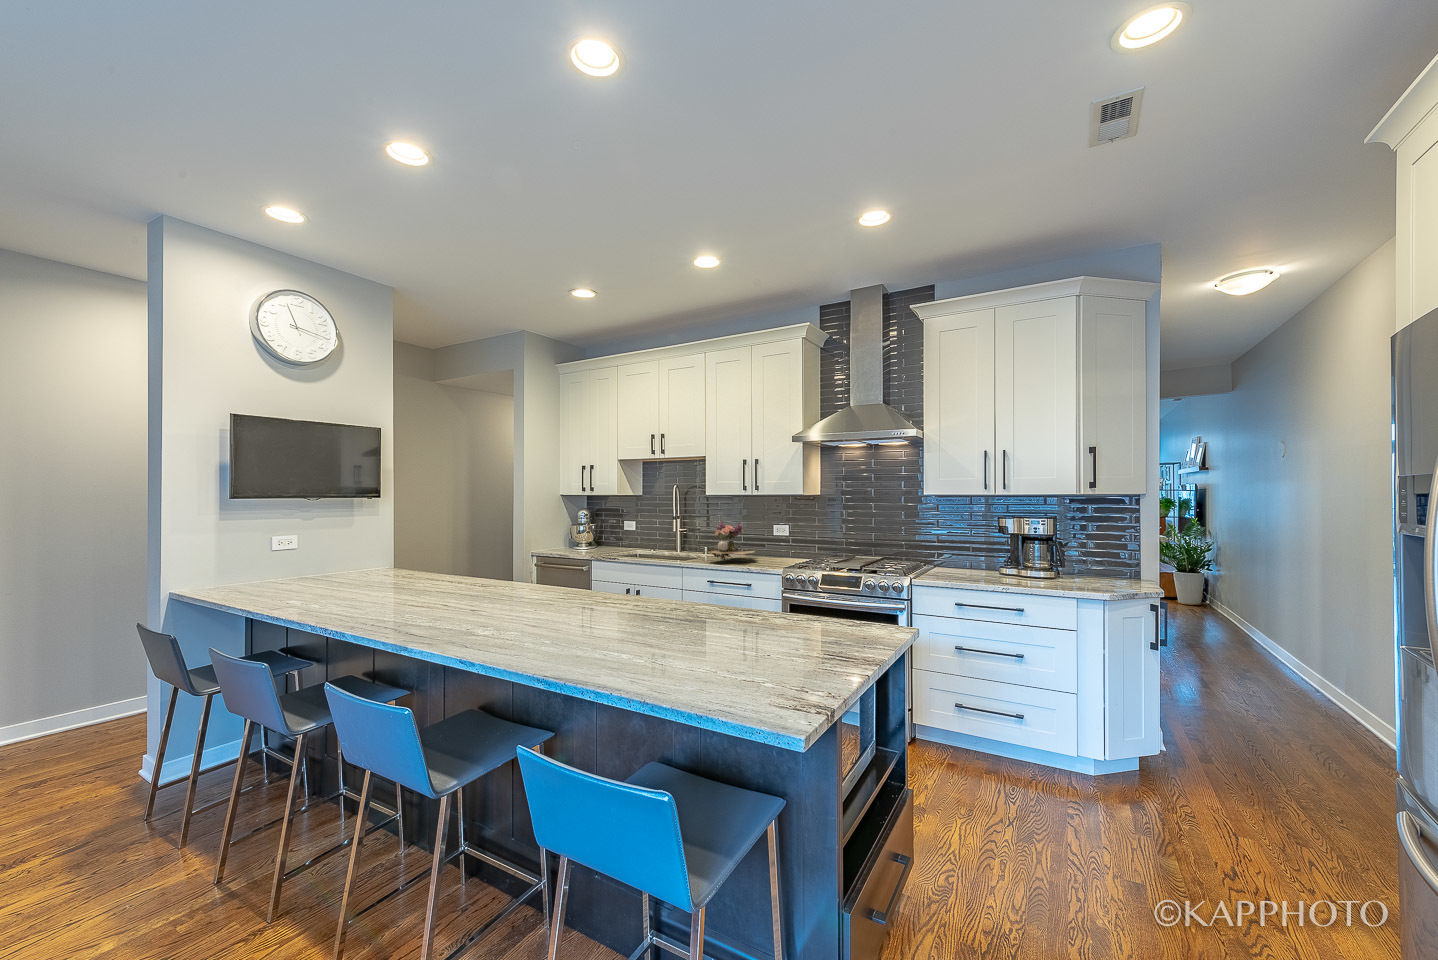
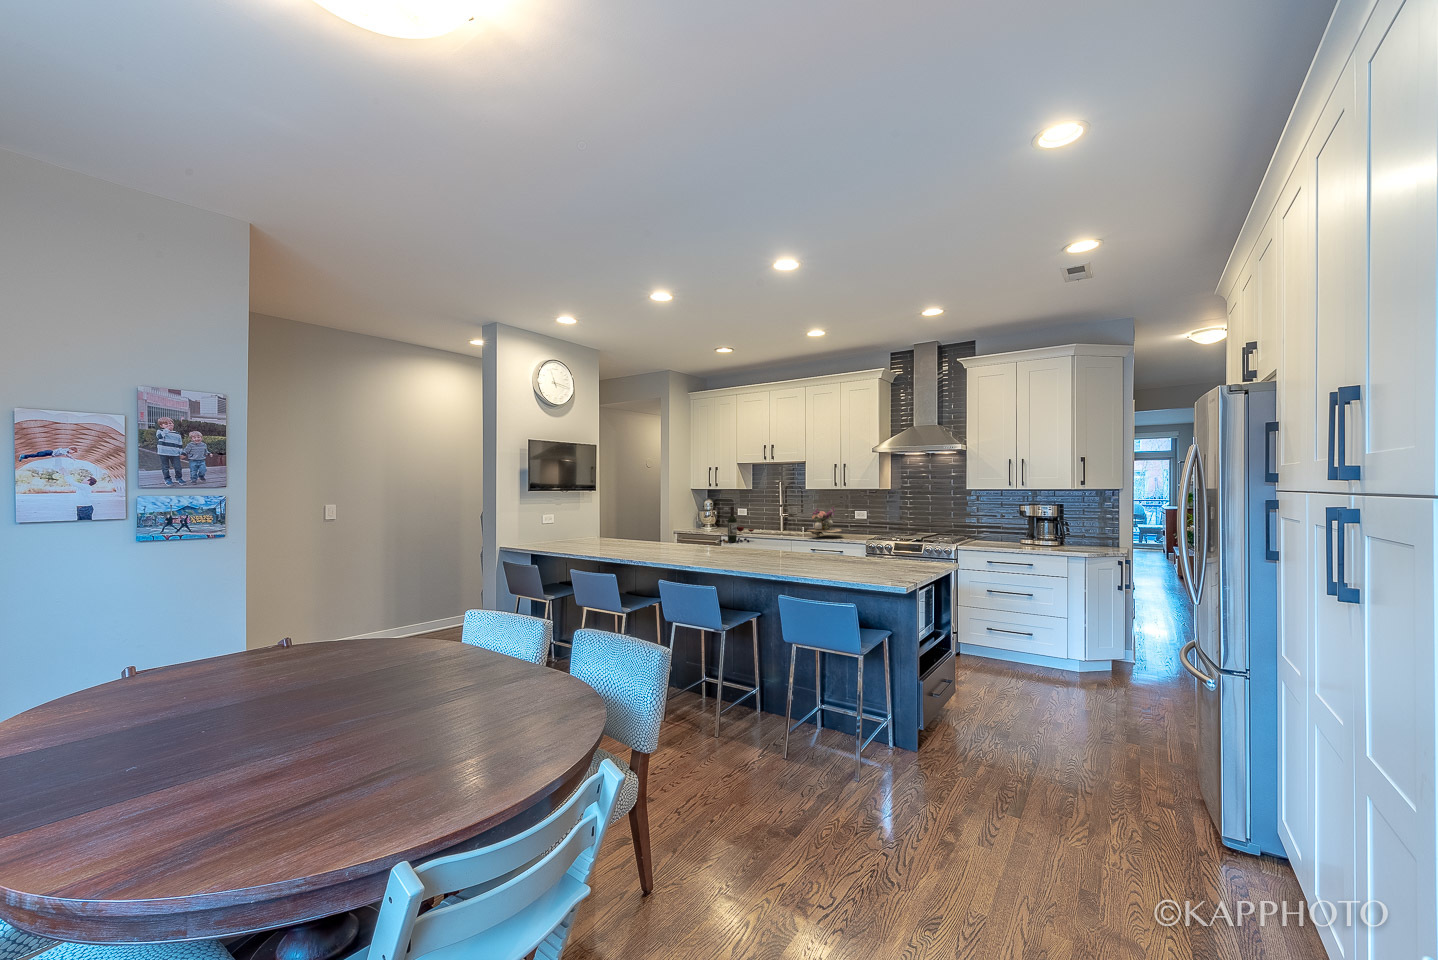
wine bottle: none [581,519,634,572] -> present [720,507,754,543]

